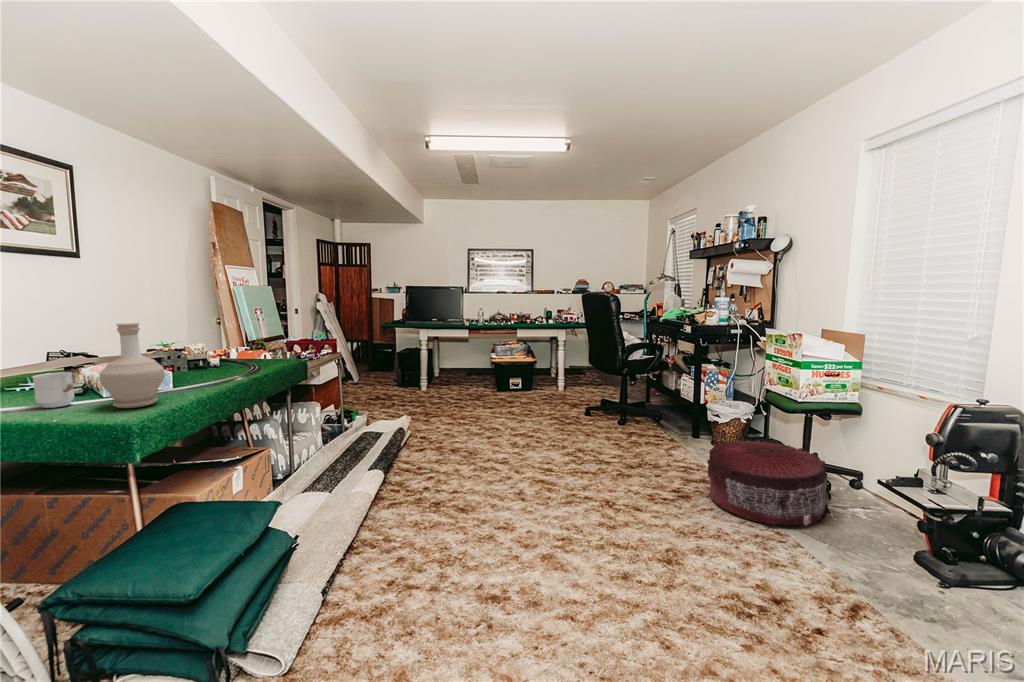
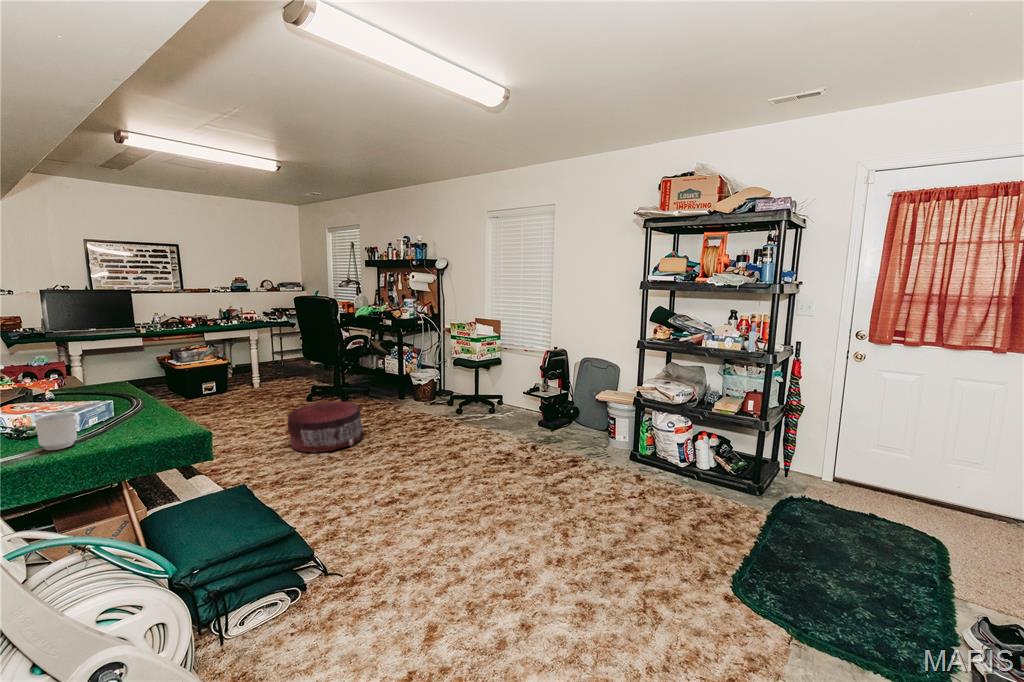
bottle: present [99,322,165,408] -> none [109,357,167,434]
pouf: present [707,440,830,526] -> present [287,401,364,452]

